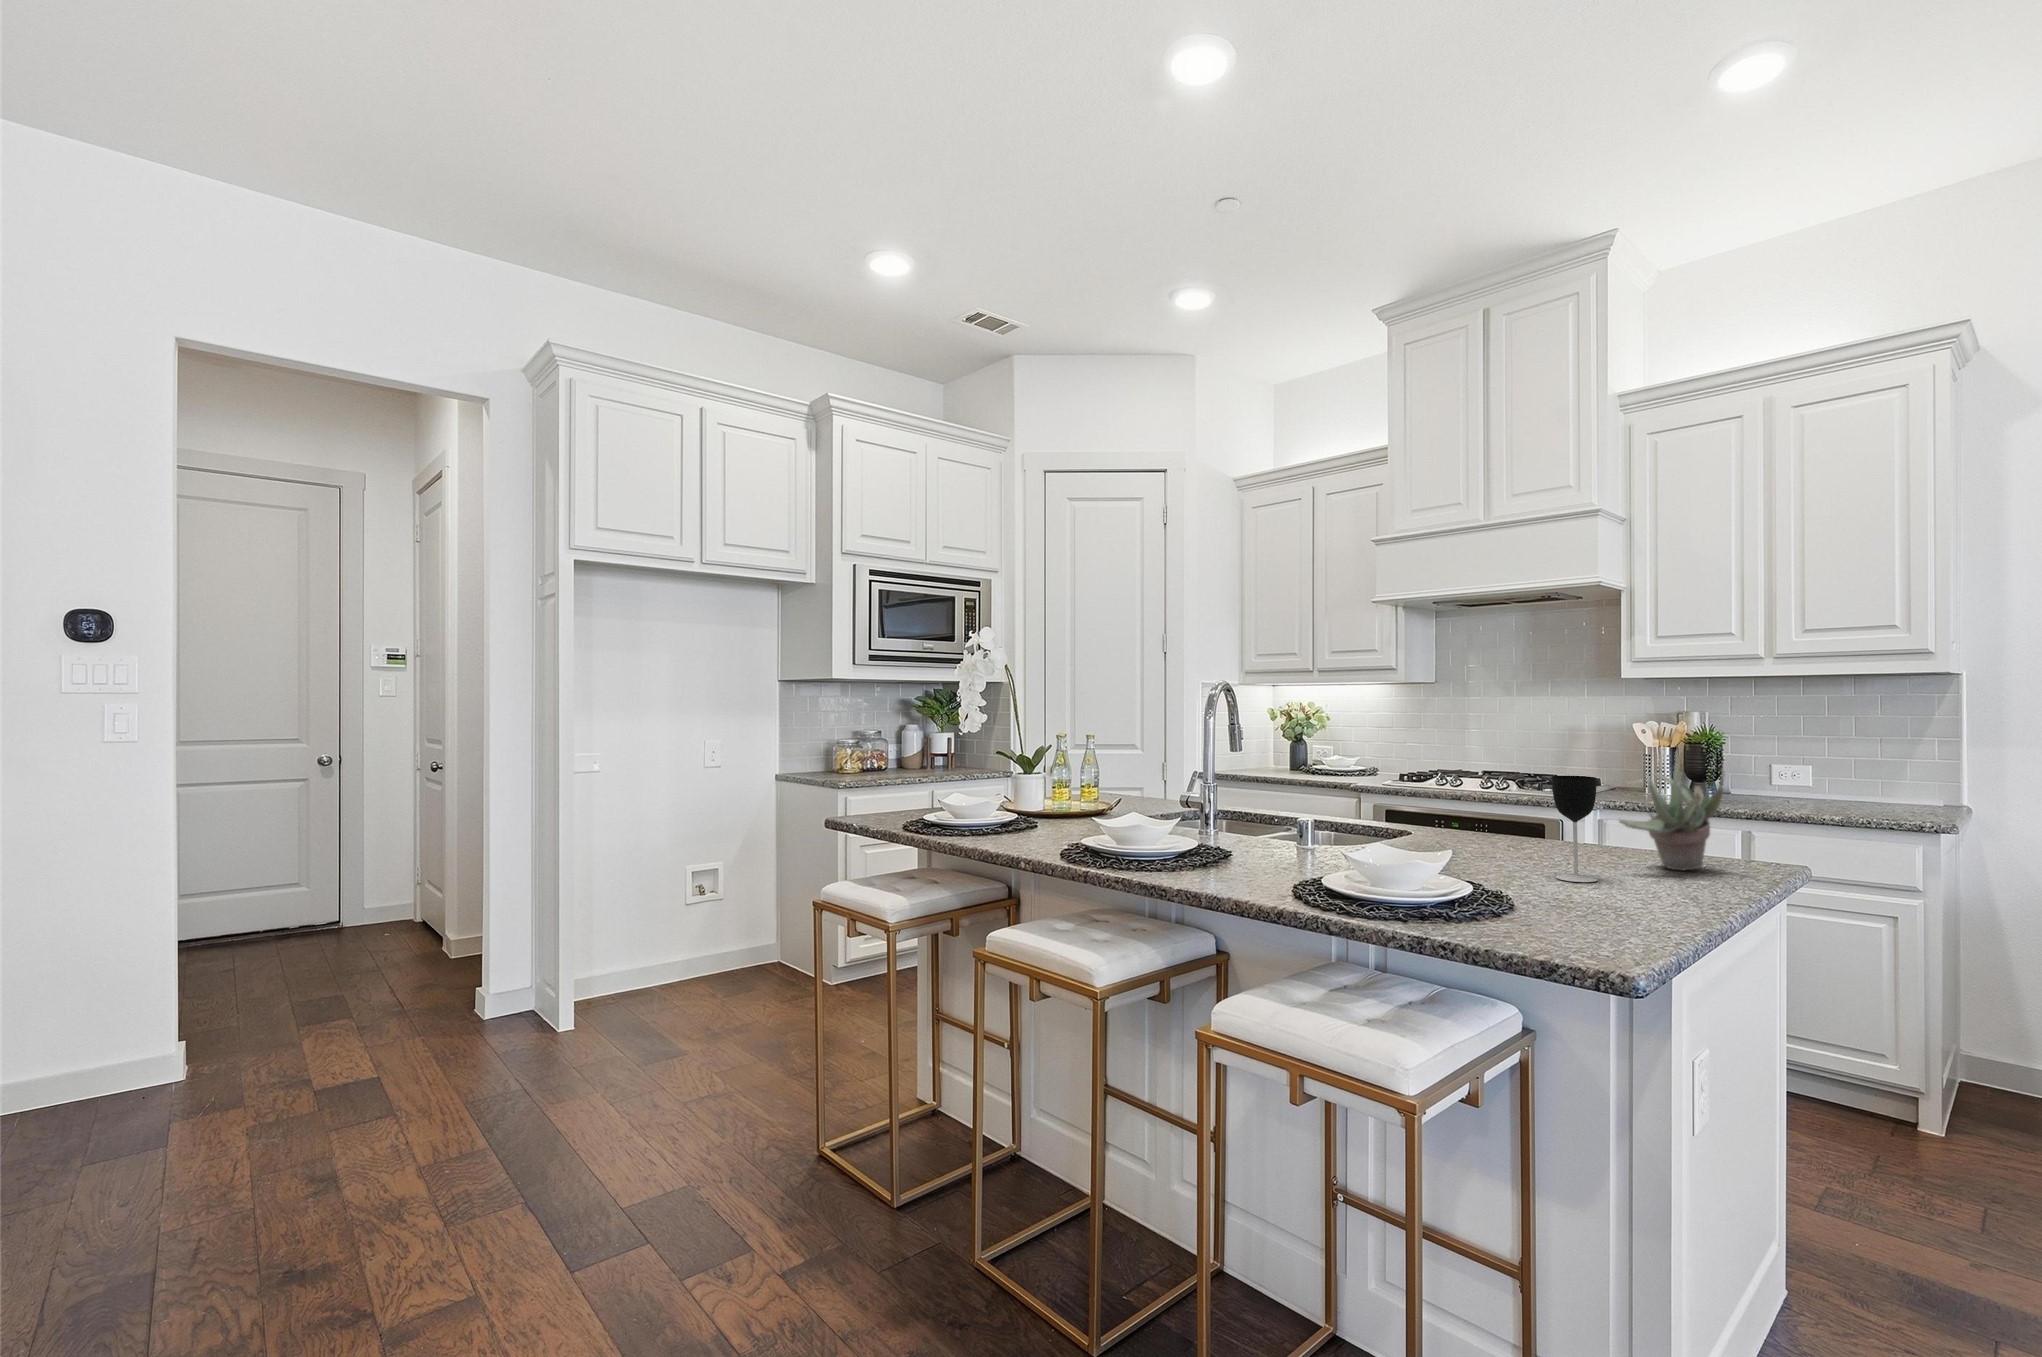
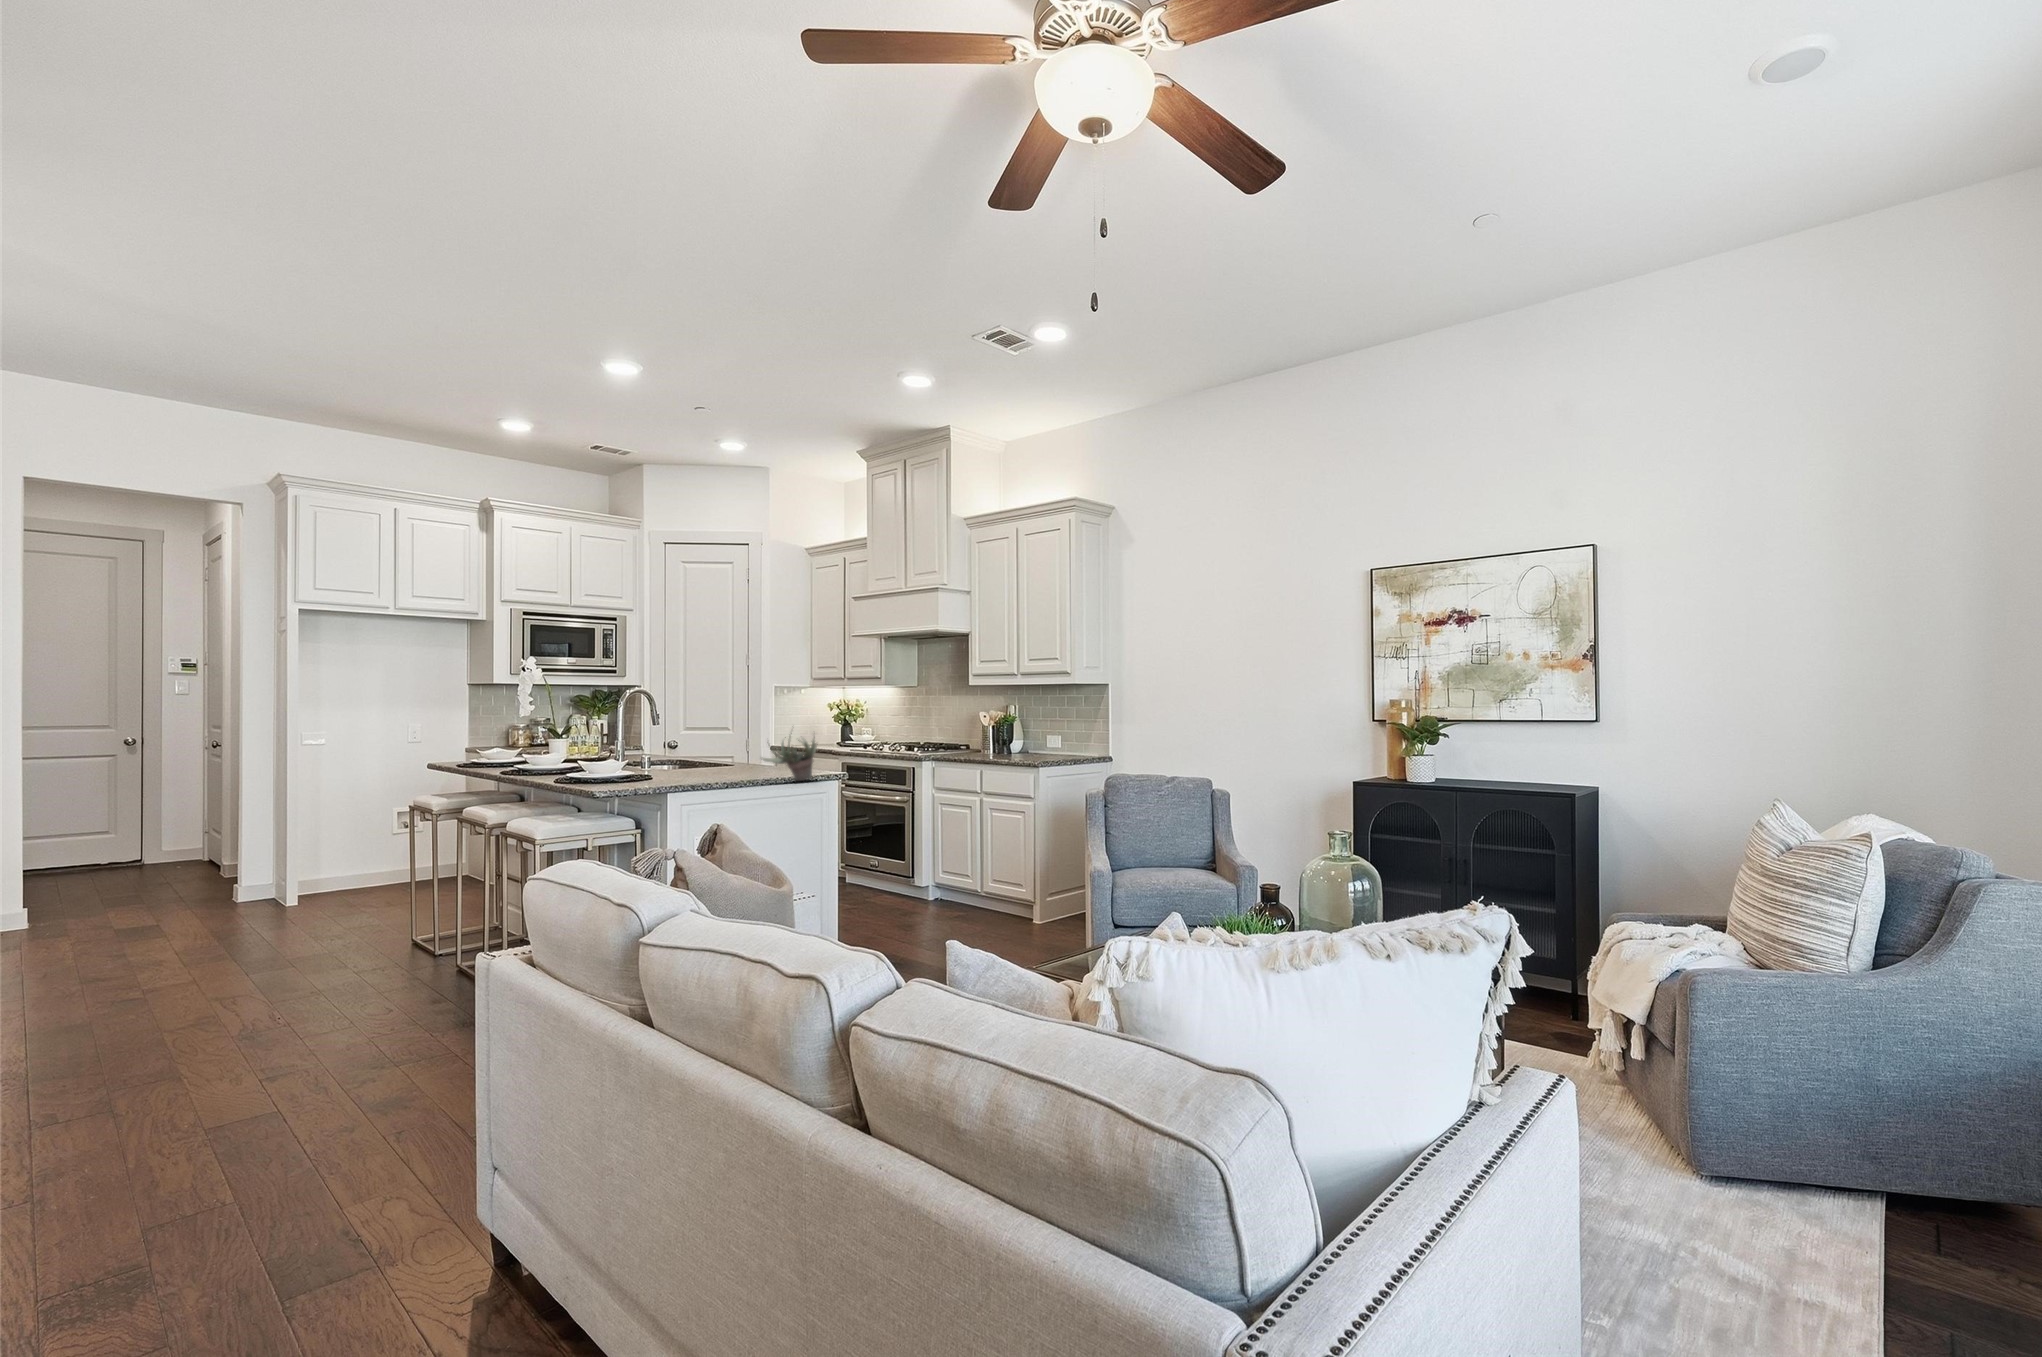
wine glass: present [1552,776,1597,882] -> none [723,737,744,785]

